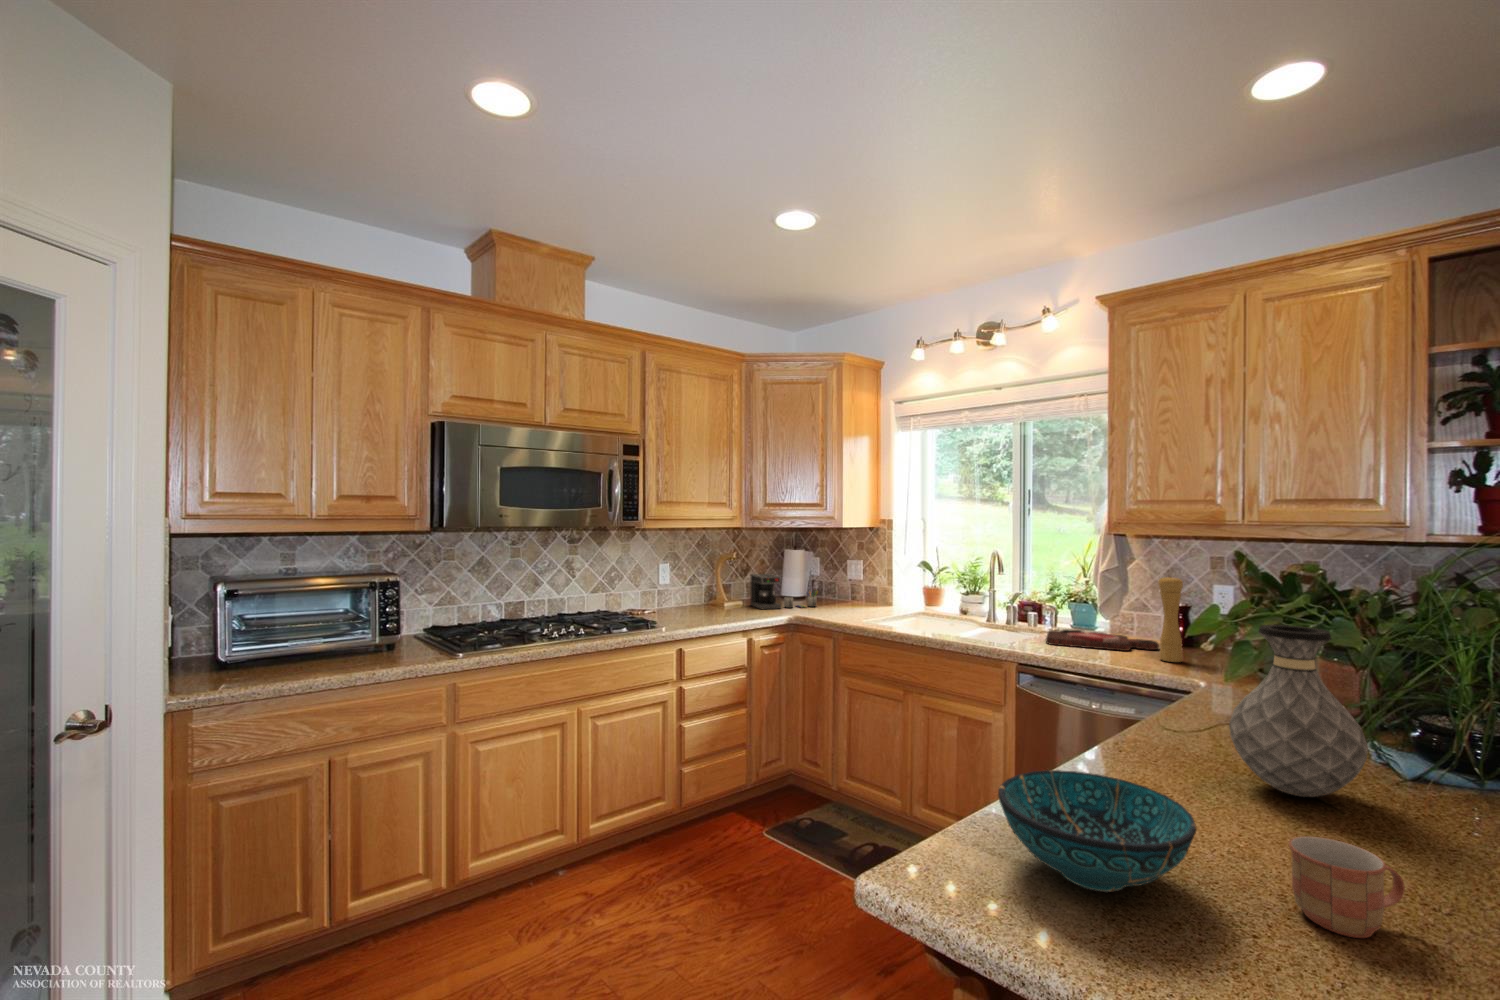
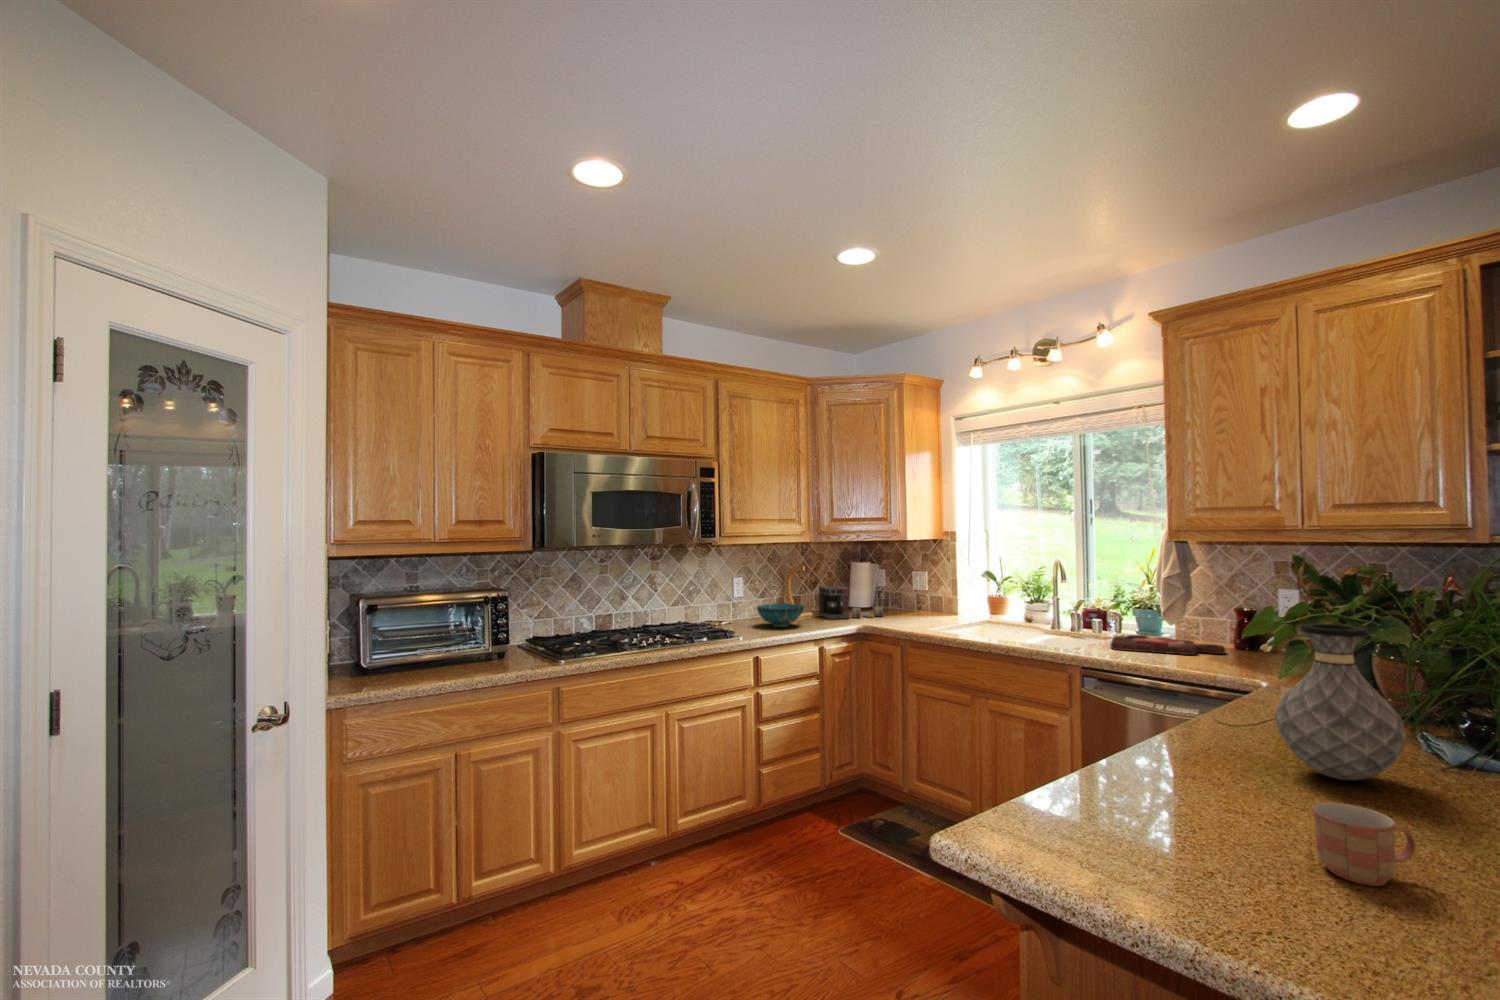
pepper mill: present [1158,576,1183,662] -> none [1221,581,1248,665]
decorative bowl: present [998,770,1197,892] -> present [757,604,804,627]

